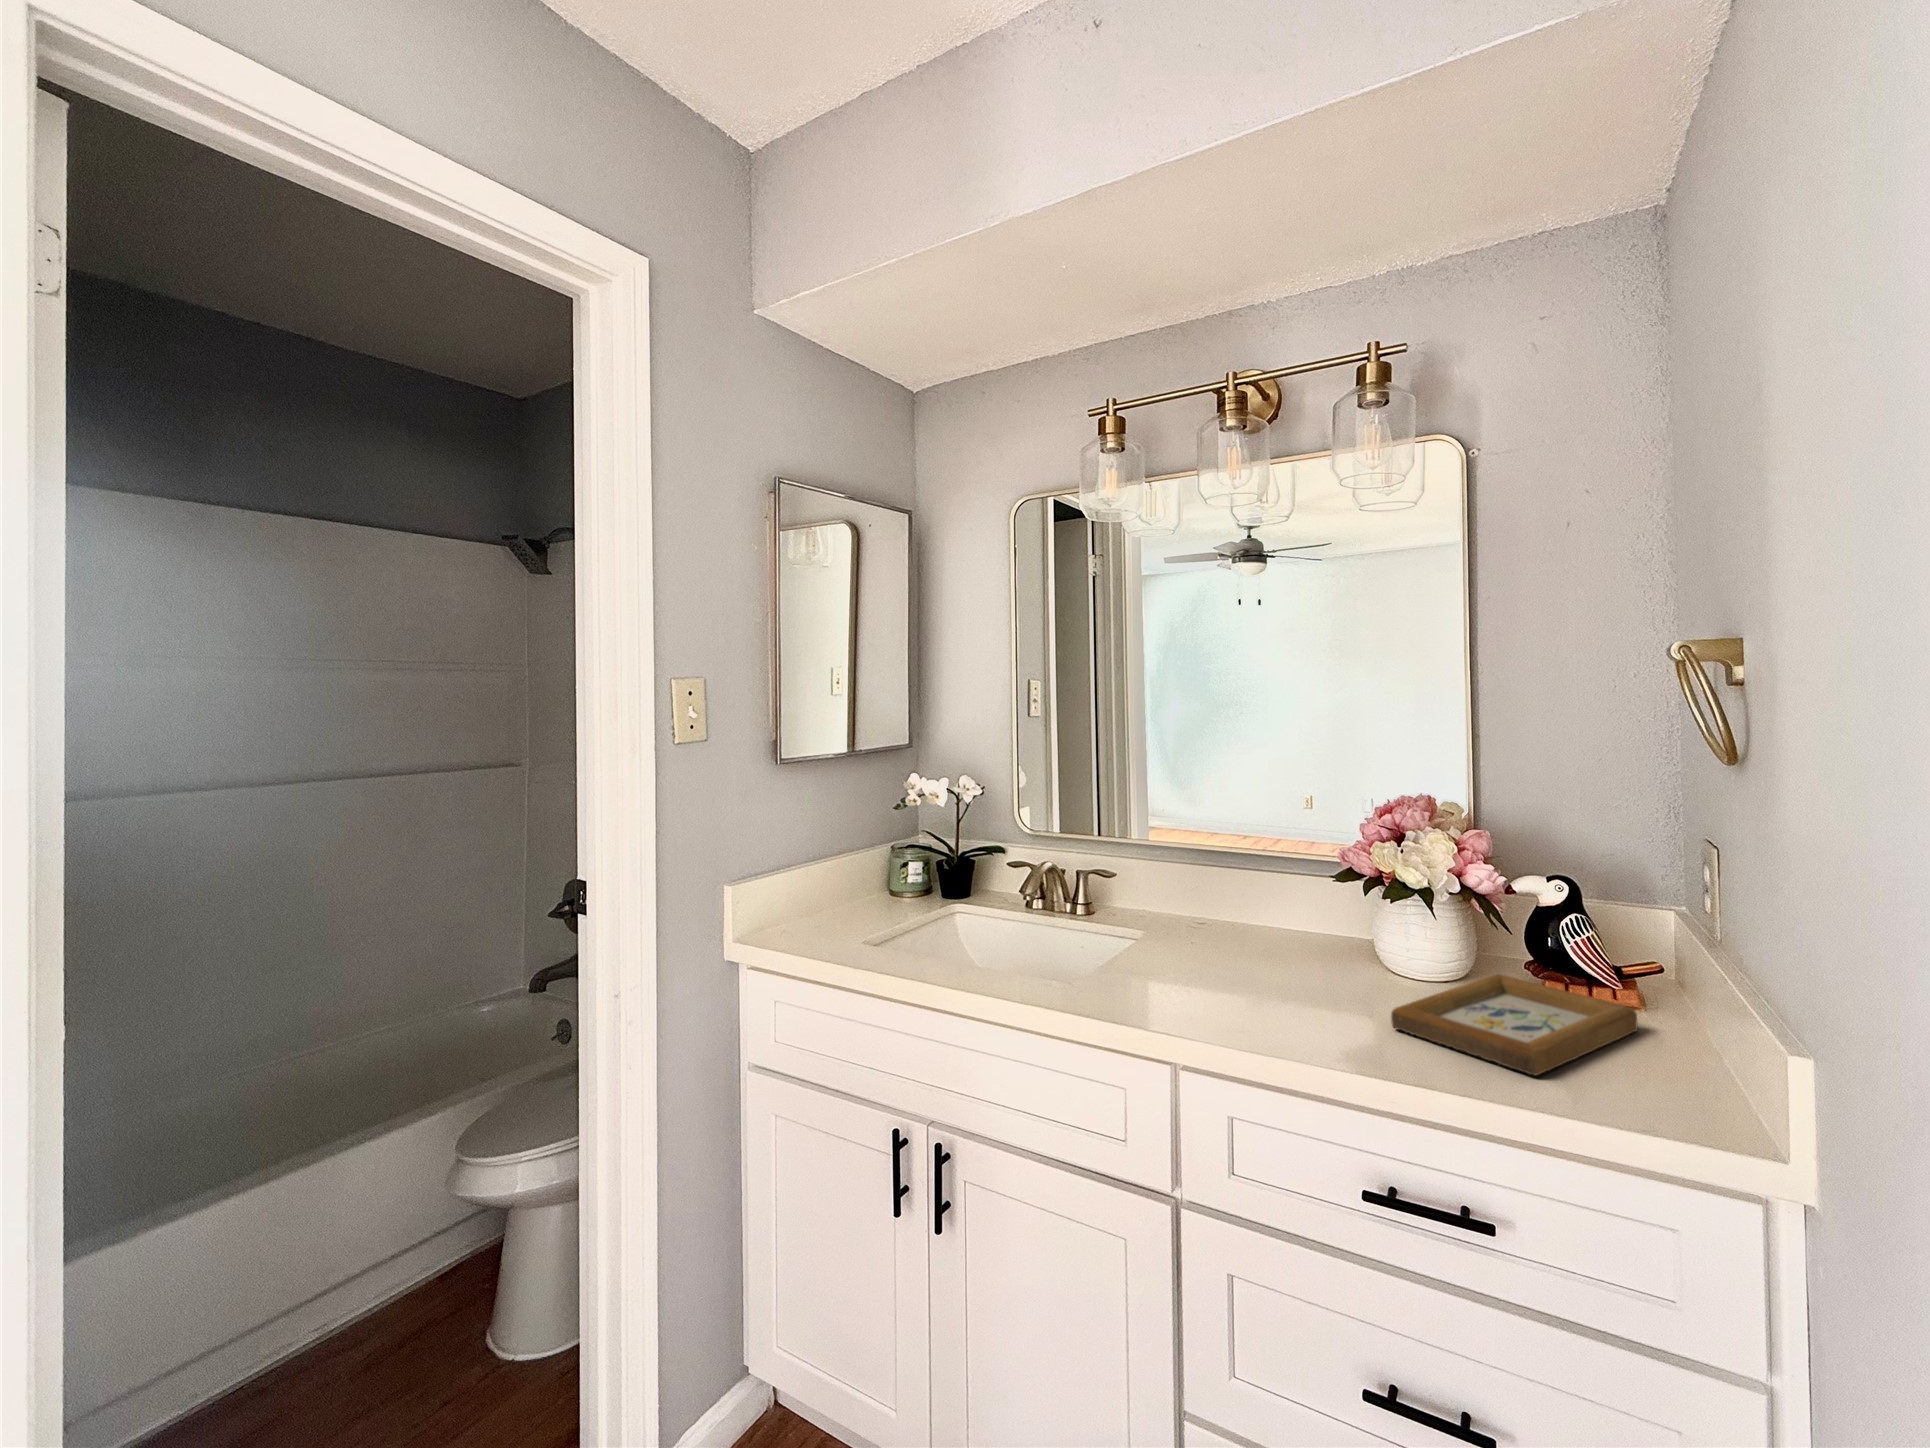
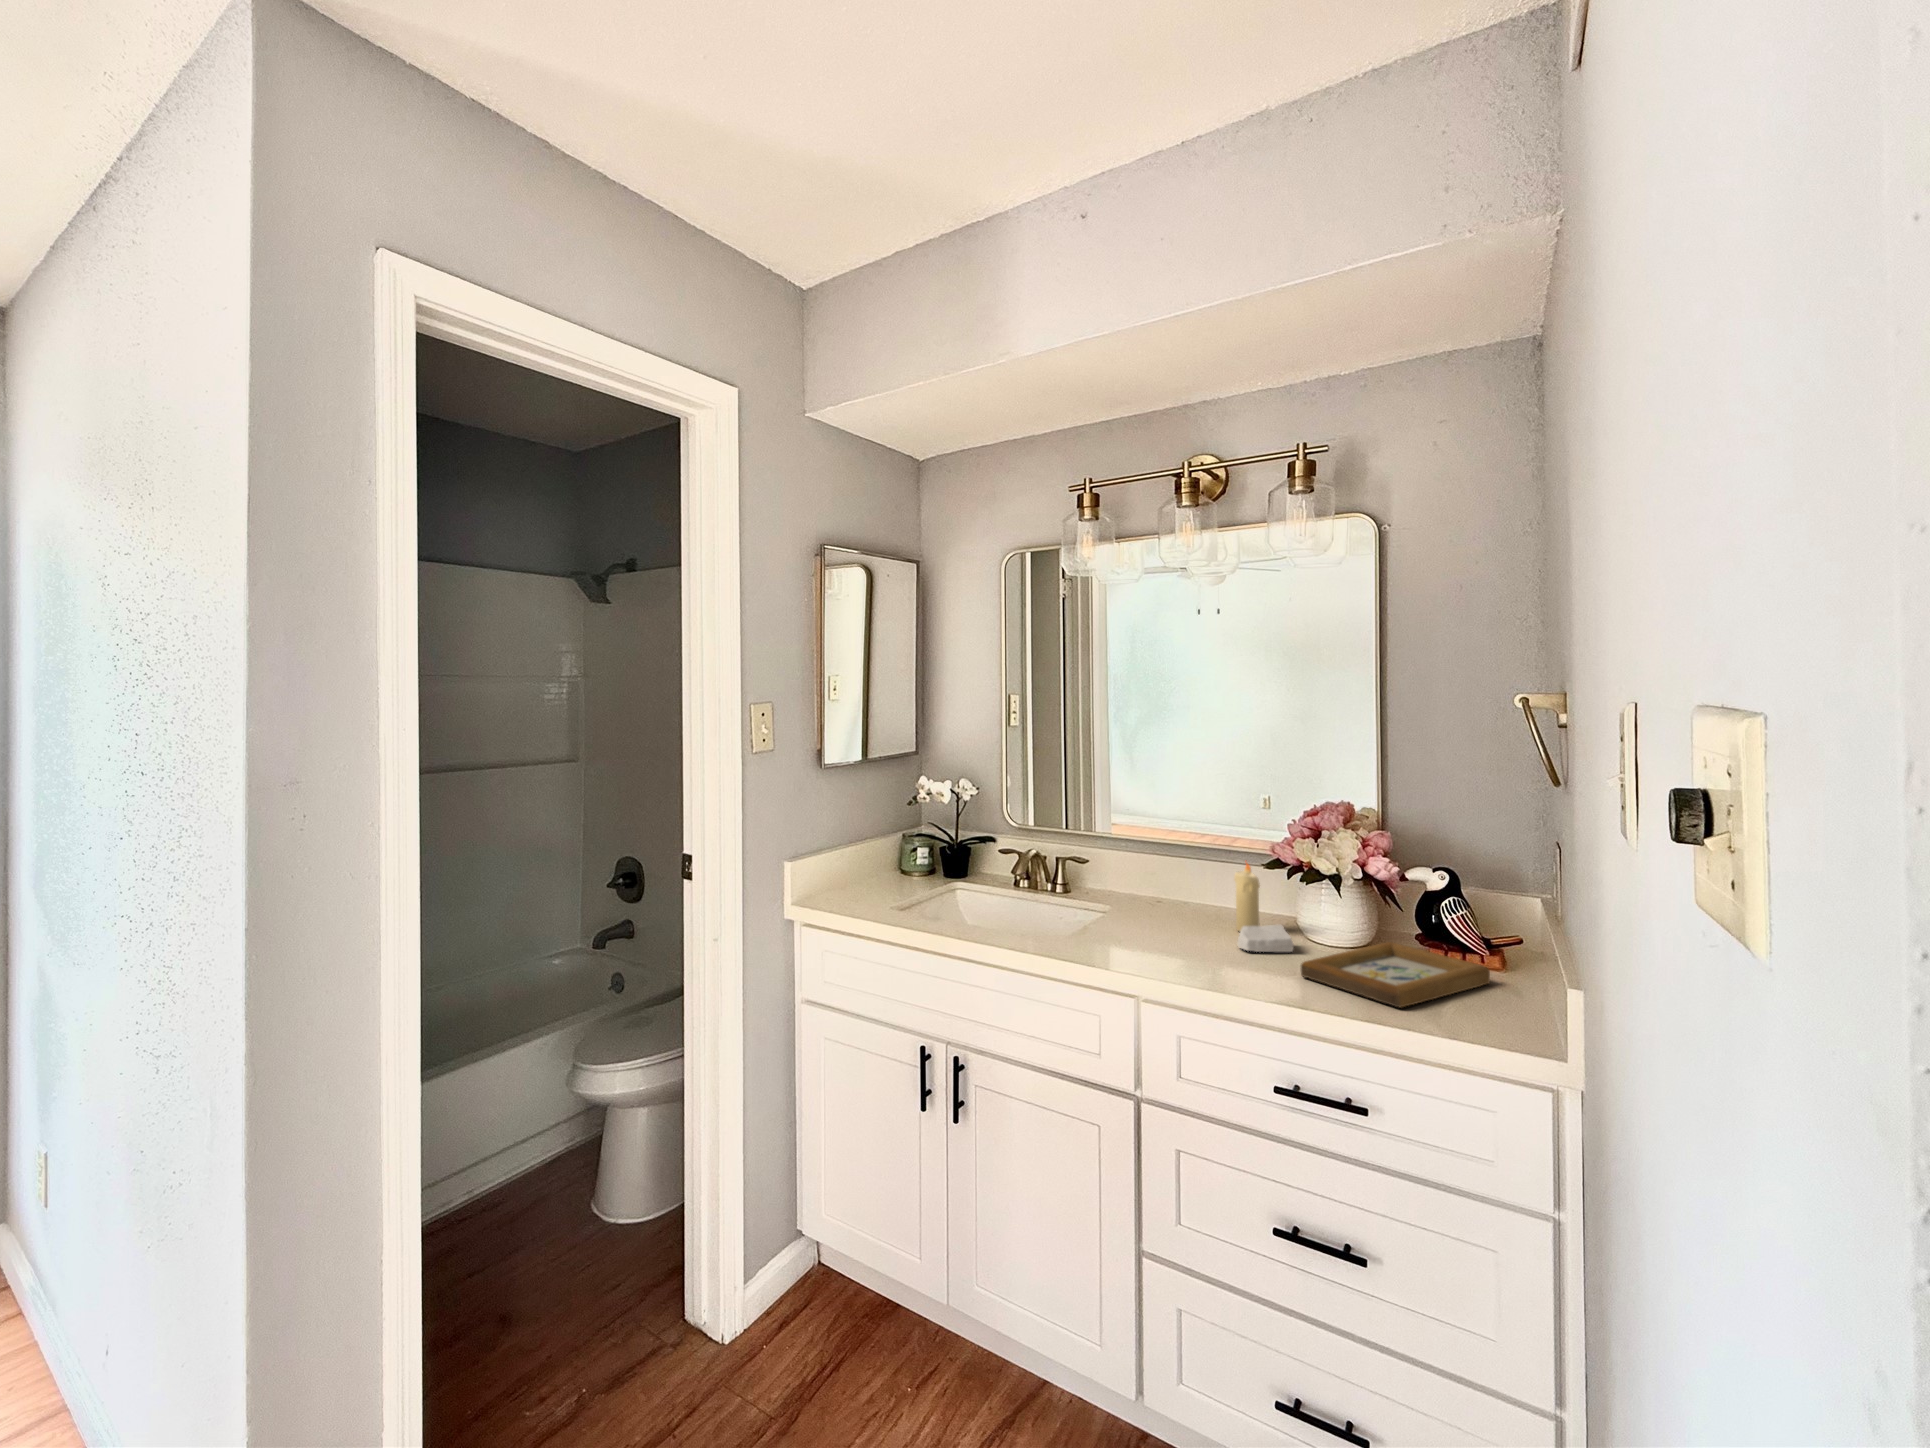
candle: none [1296,870,1328,964] -> present [1234,863,1260,932]
soap bar: none [1303,954,1376,991] -> present [1237,925,1293,952]

